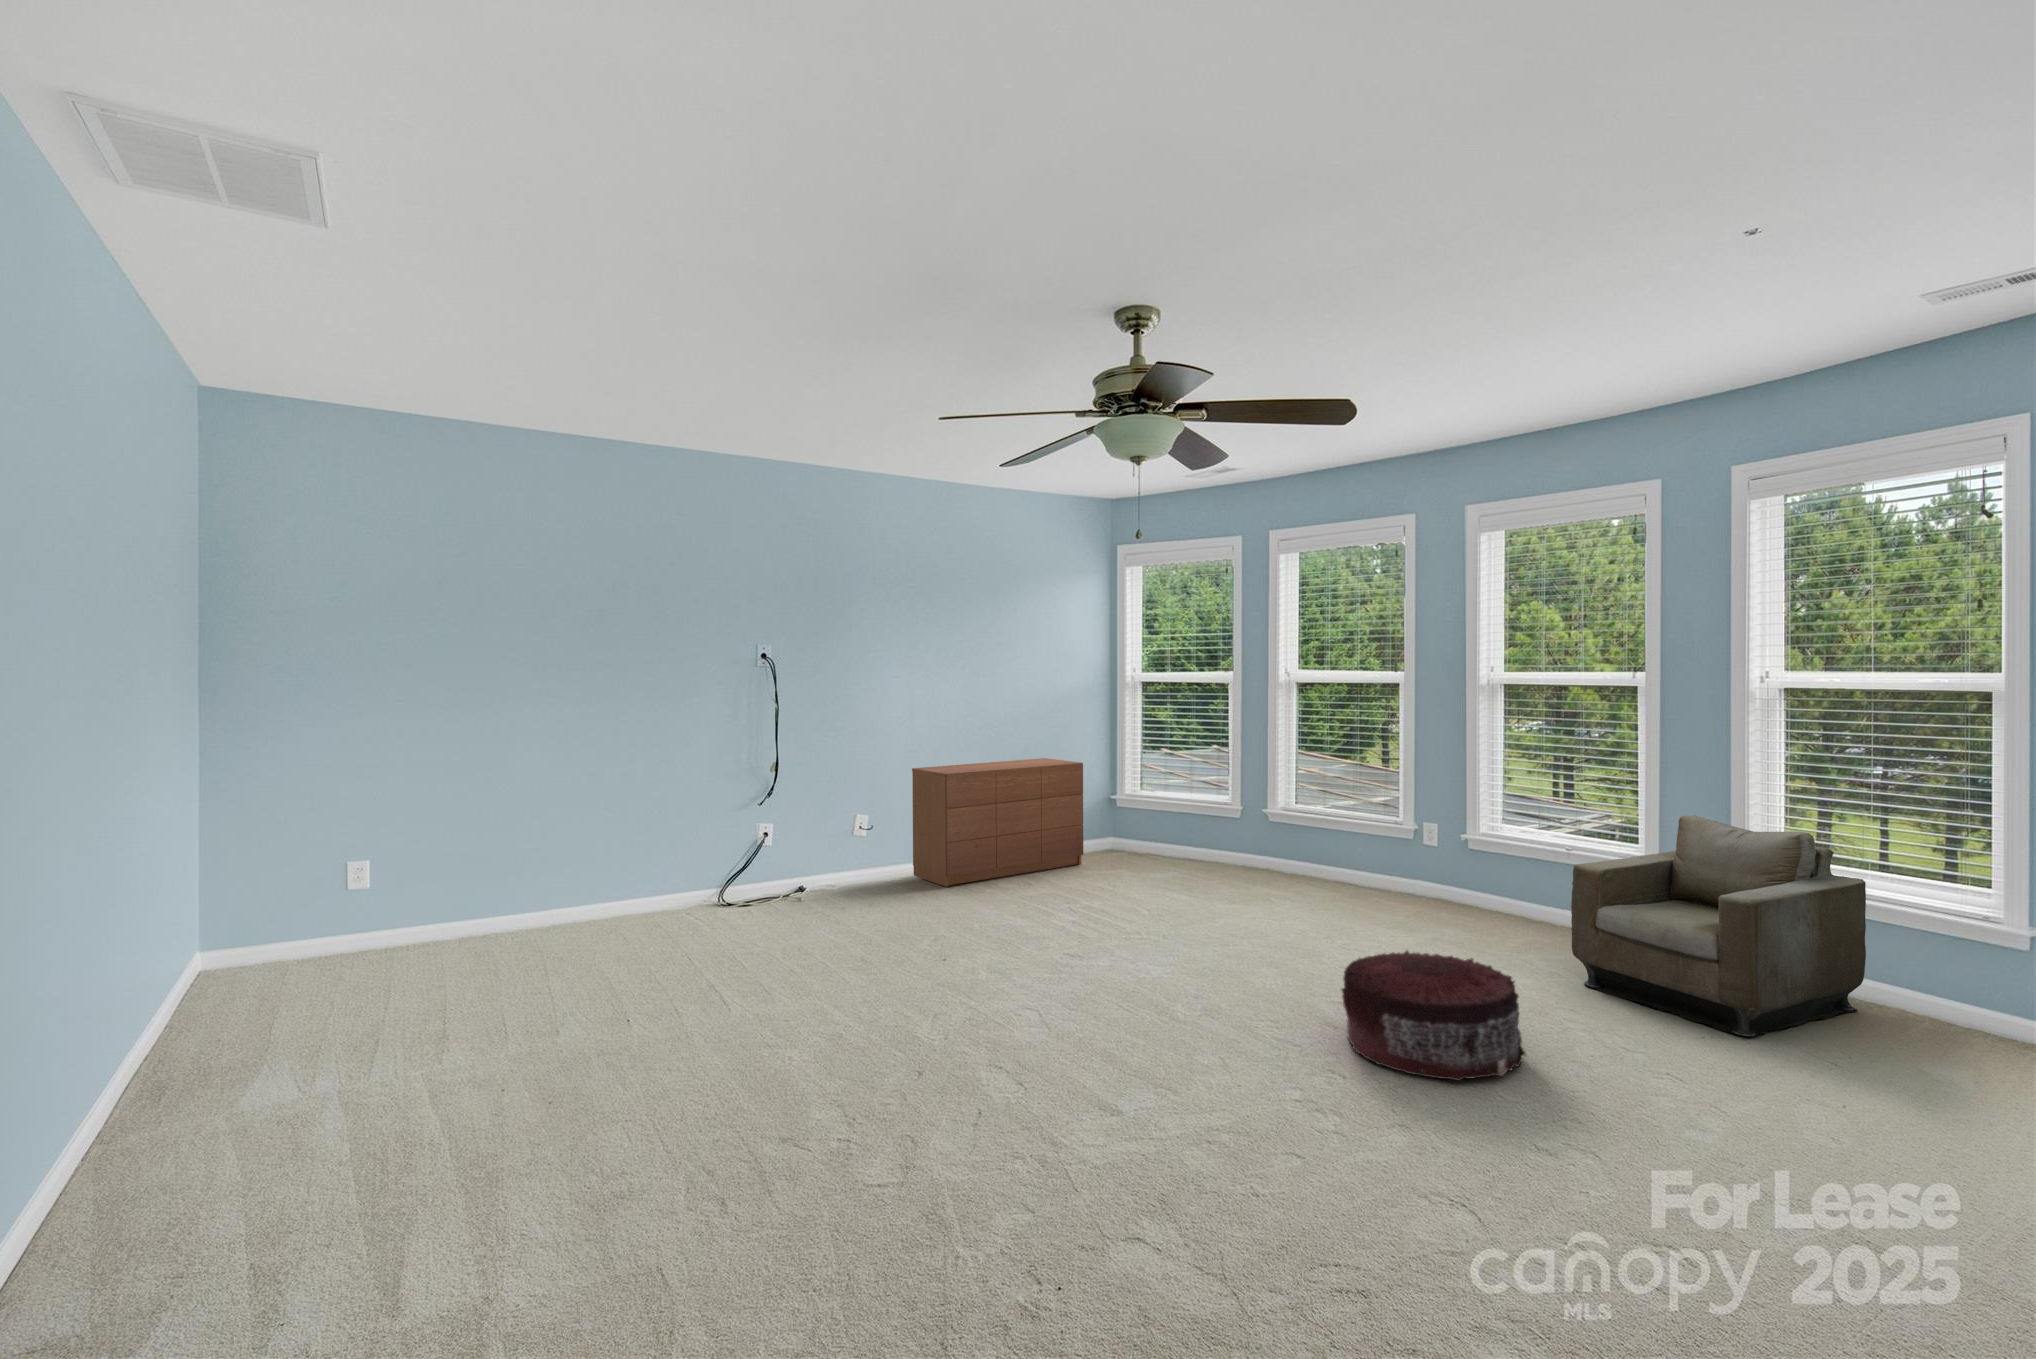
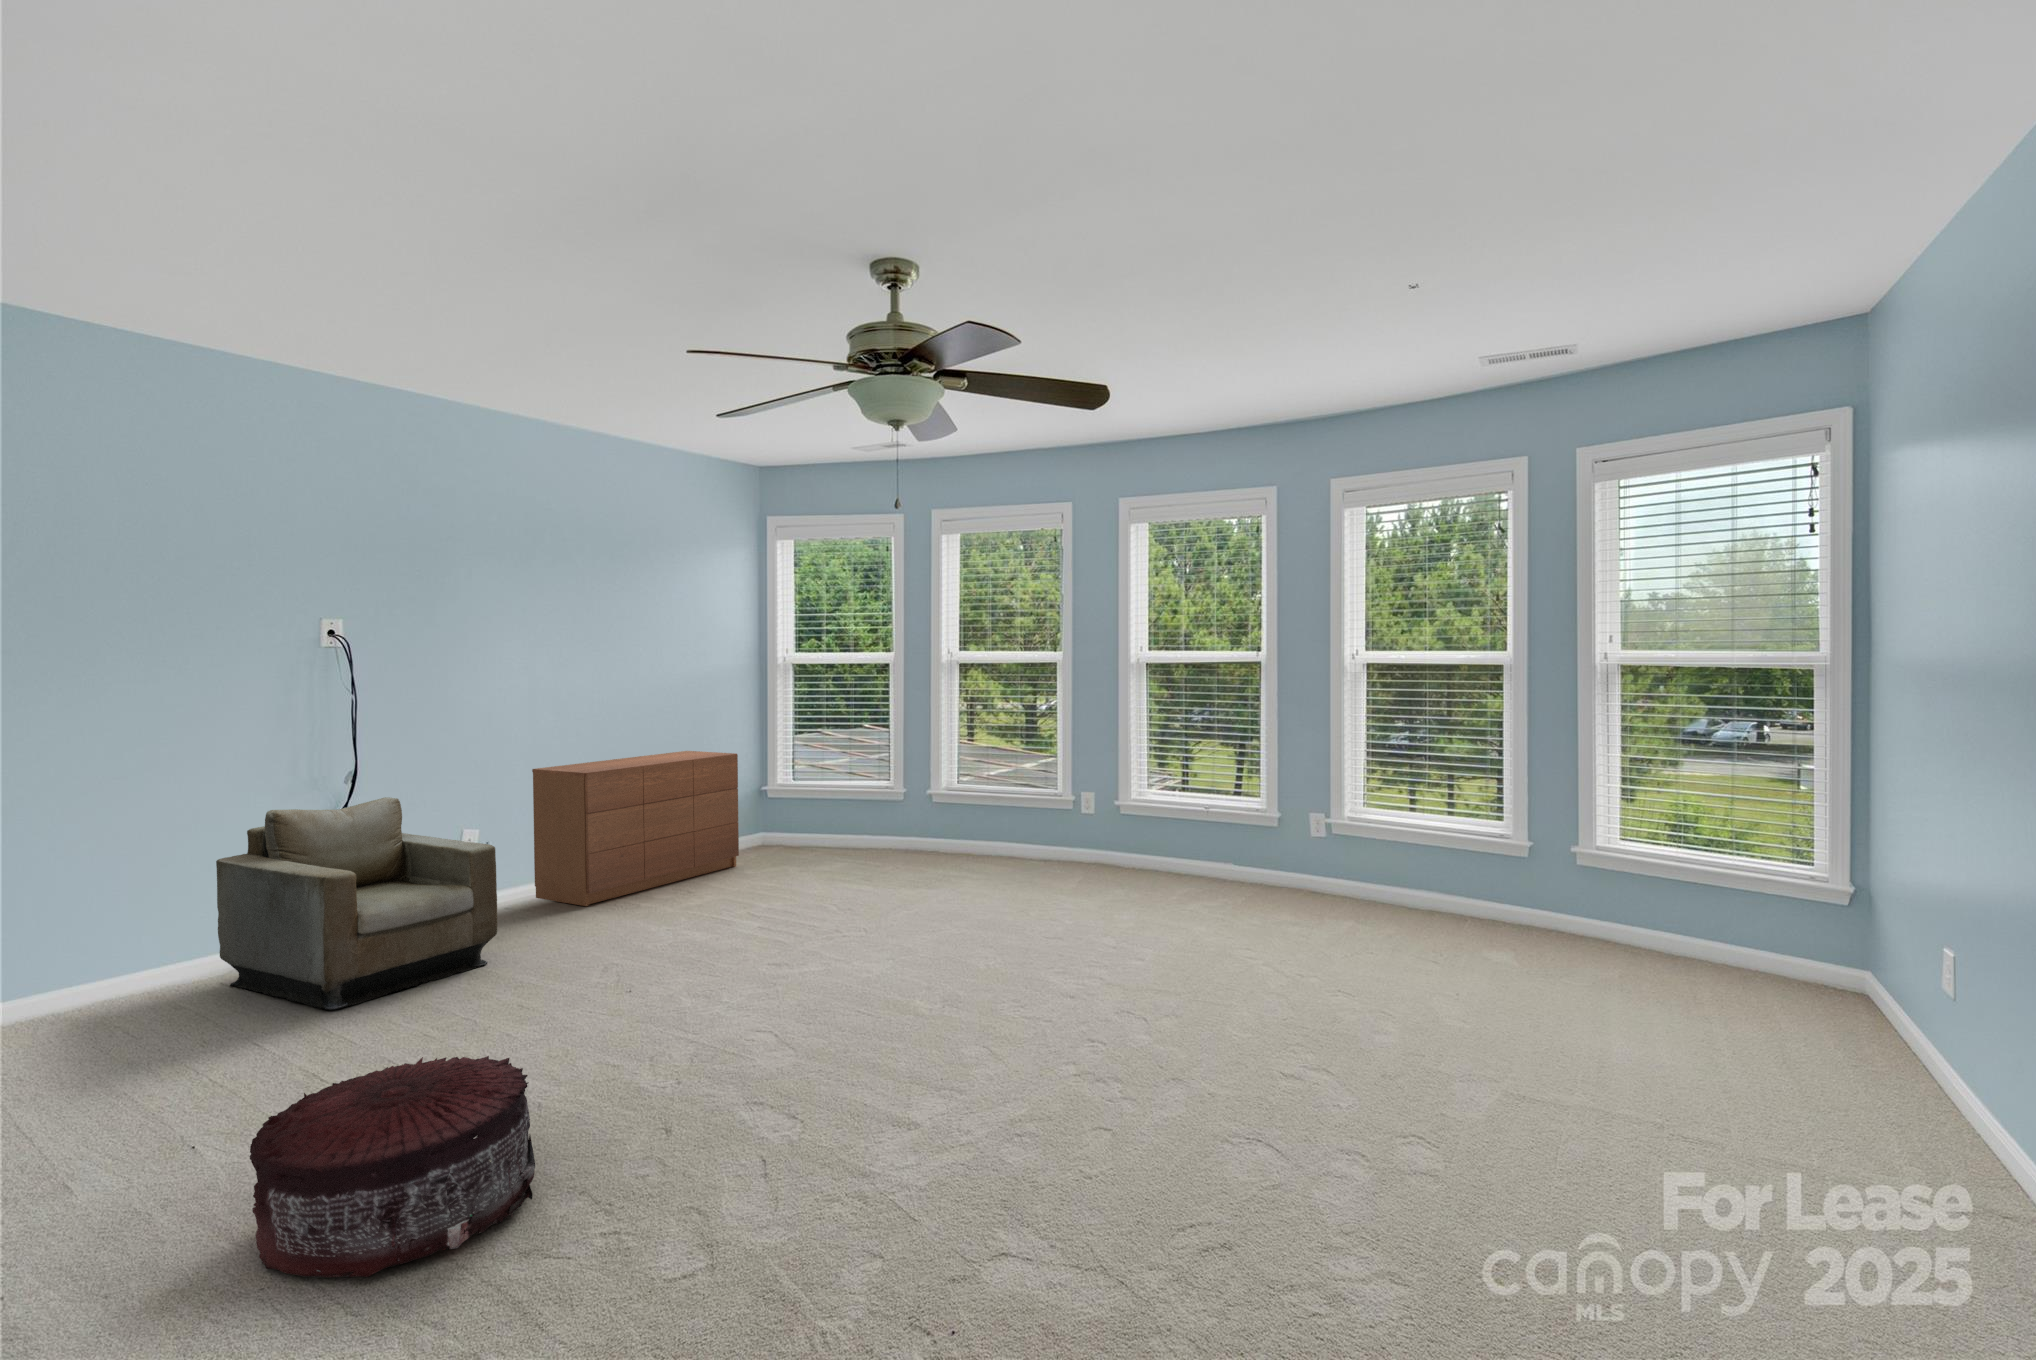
armchair: present [1571,815,1866,1037] -> present [216,797,497,1010]
pouf: present [1342,951,1526,1081] -> present [250,1056,535,1278]

